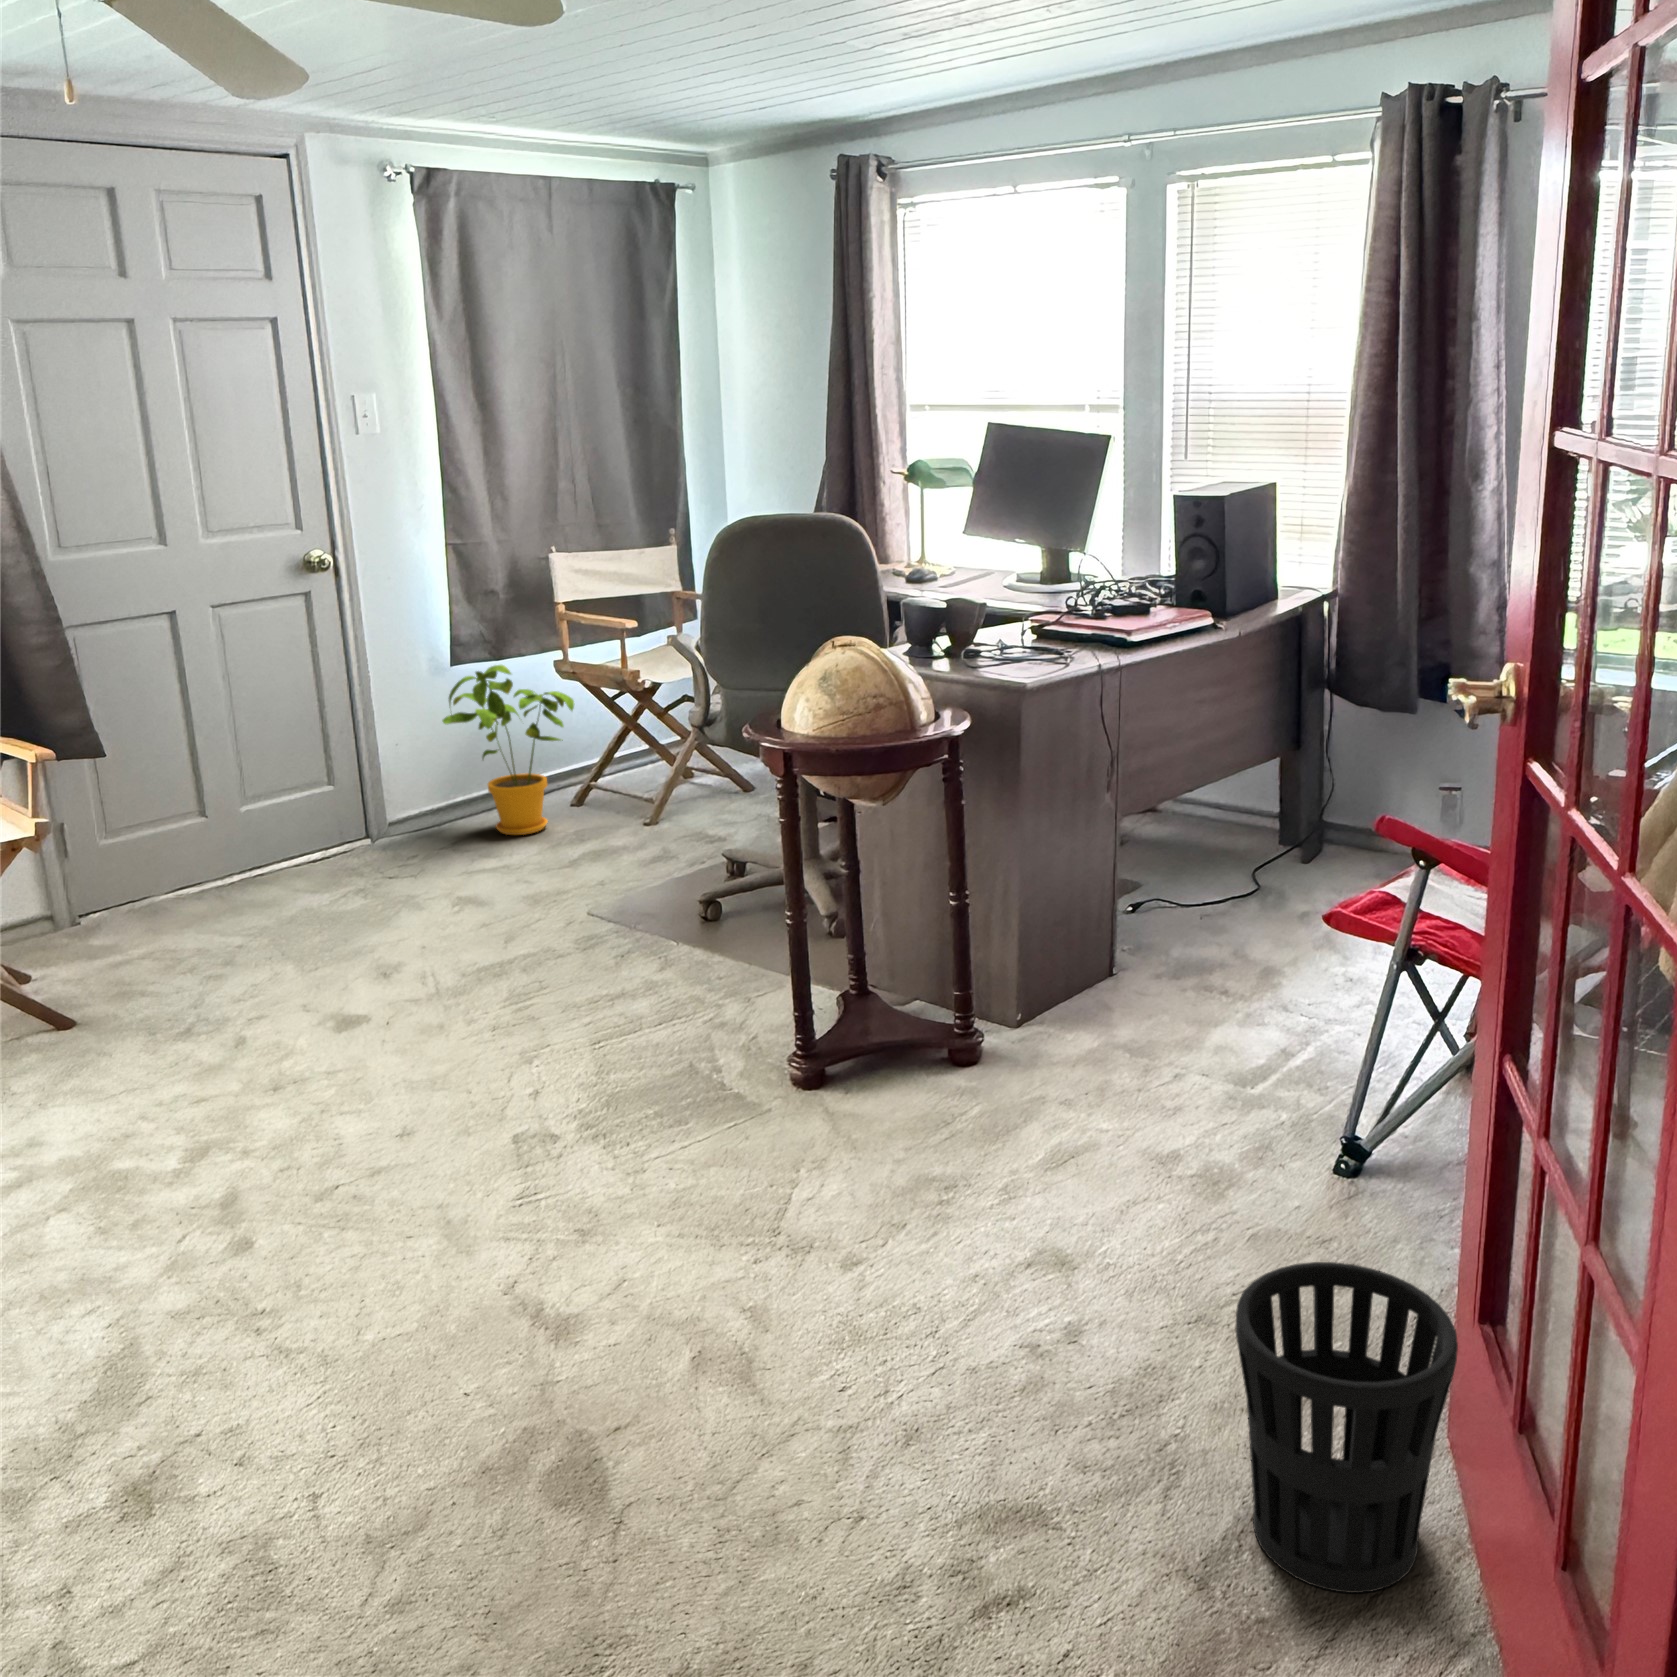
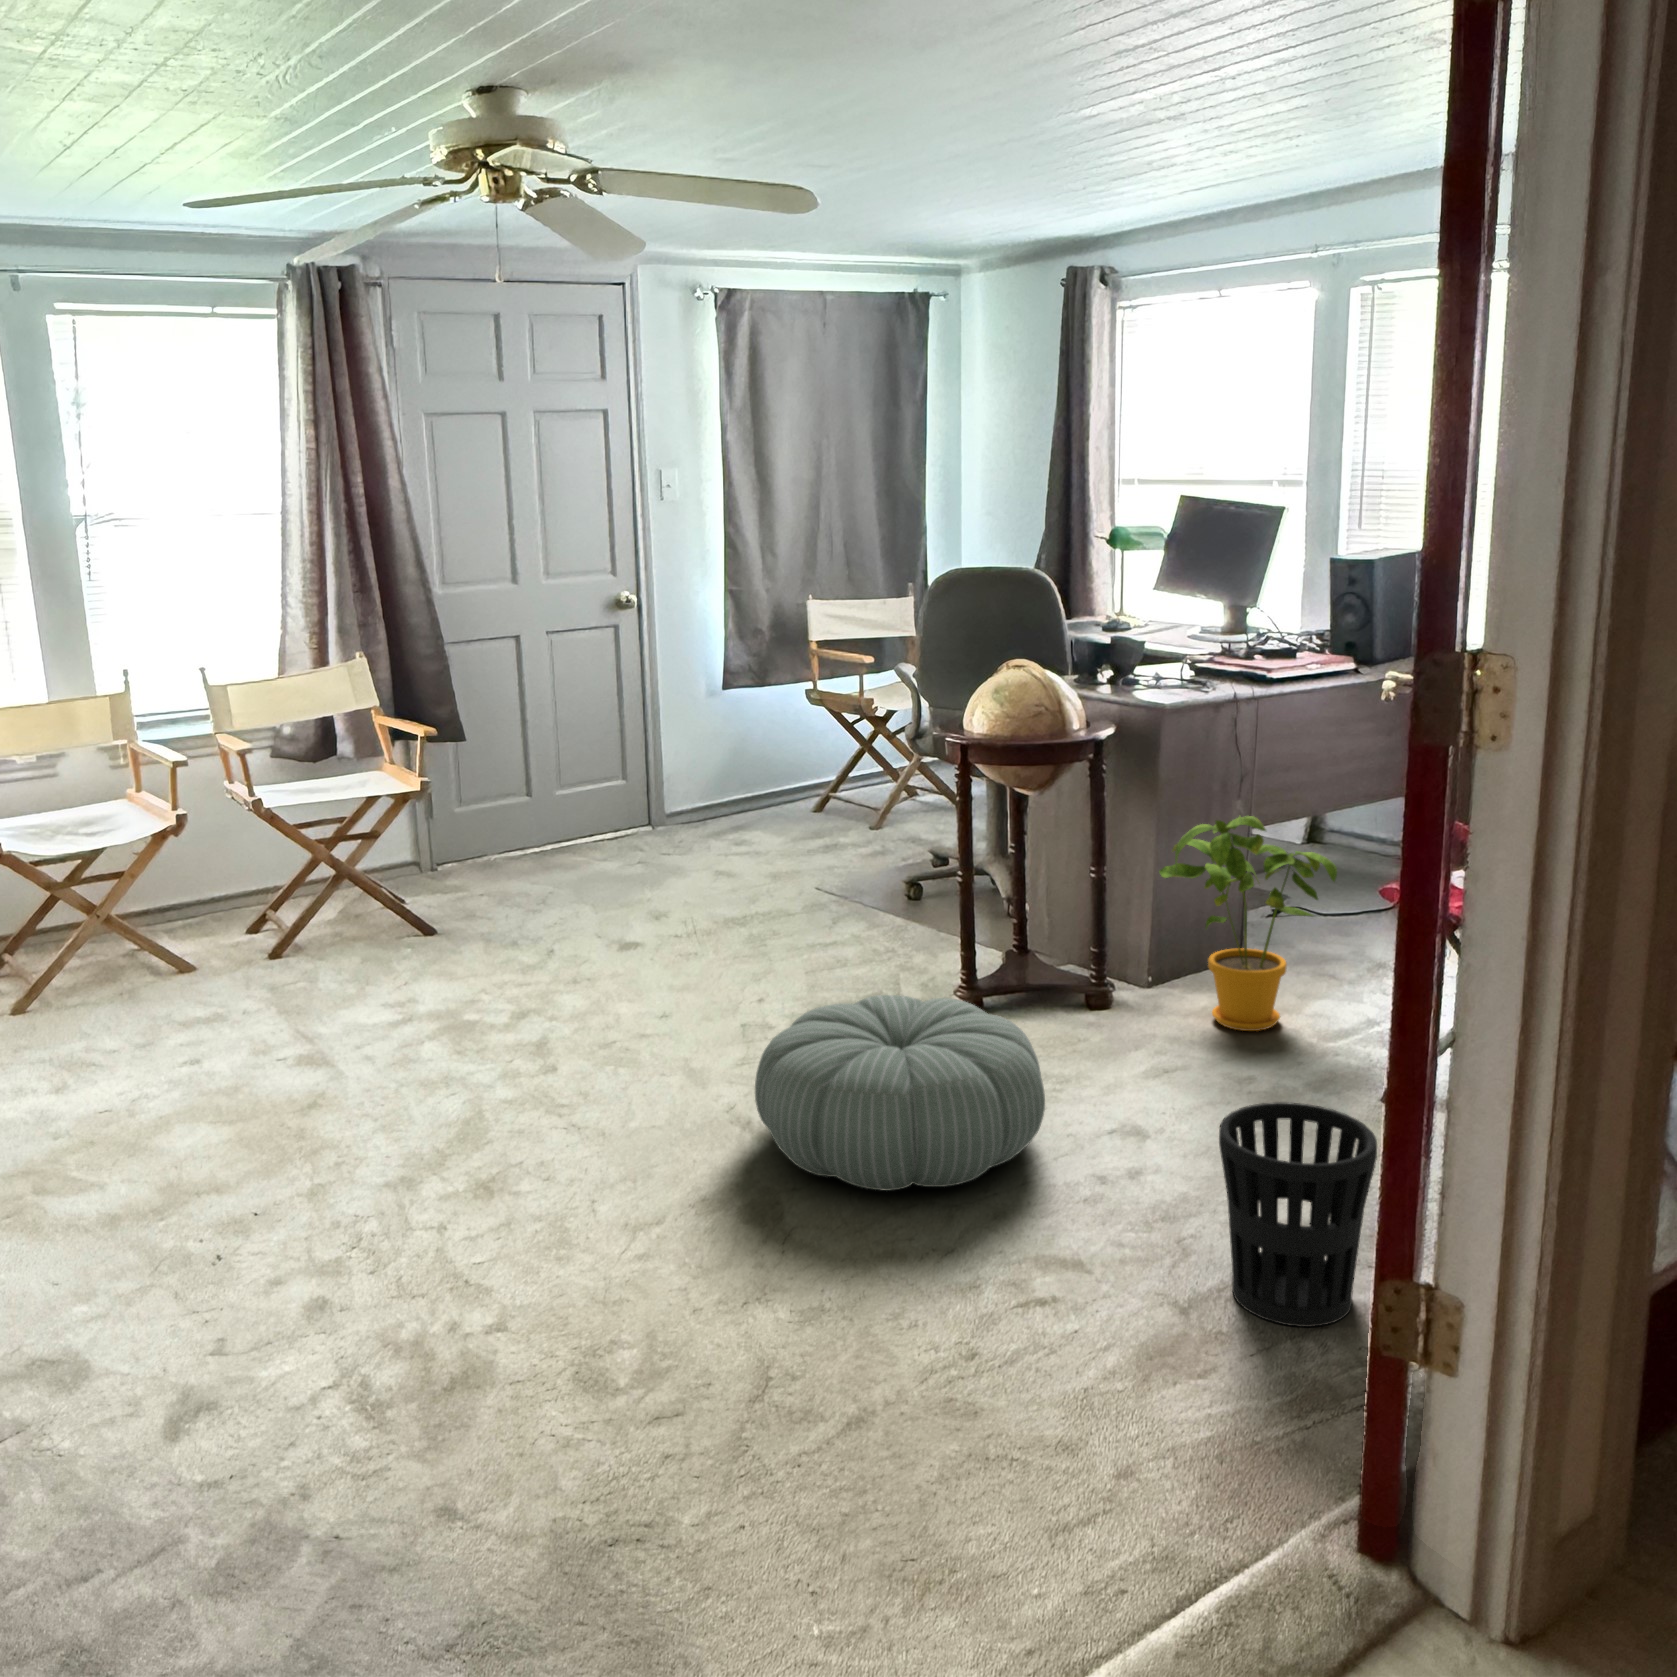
house plant: present [443,665,574,835] -> present [1159,816,1337,1031]
pouf: none [544,1105,950,1419] -> present [755,995,1045,1191]

